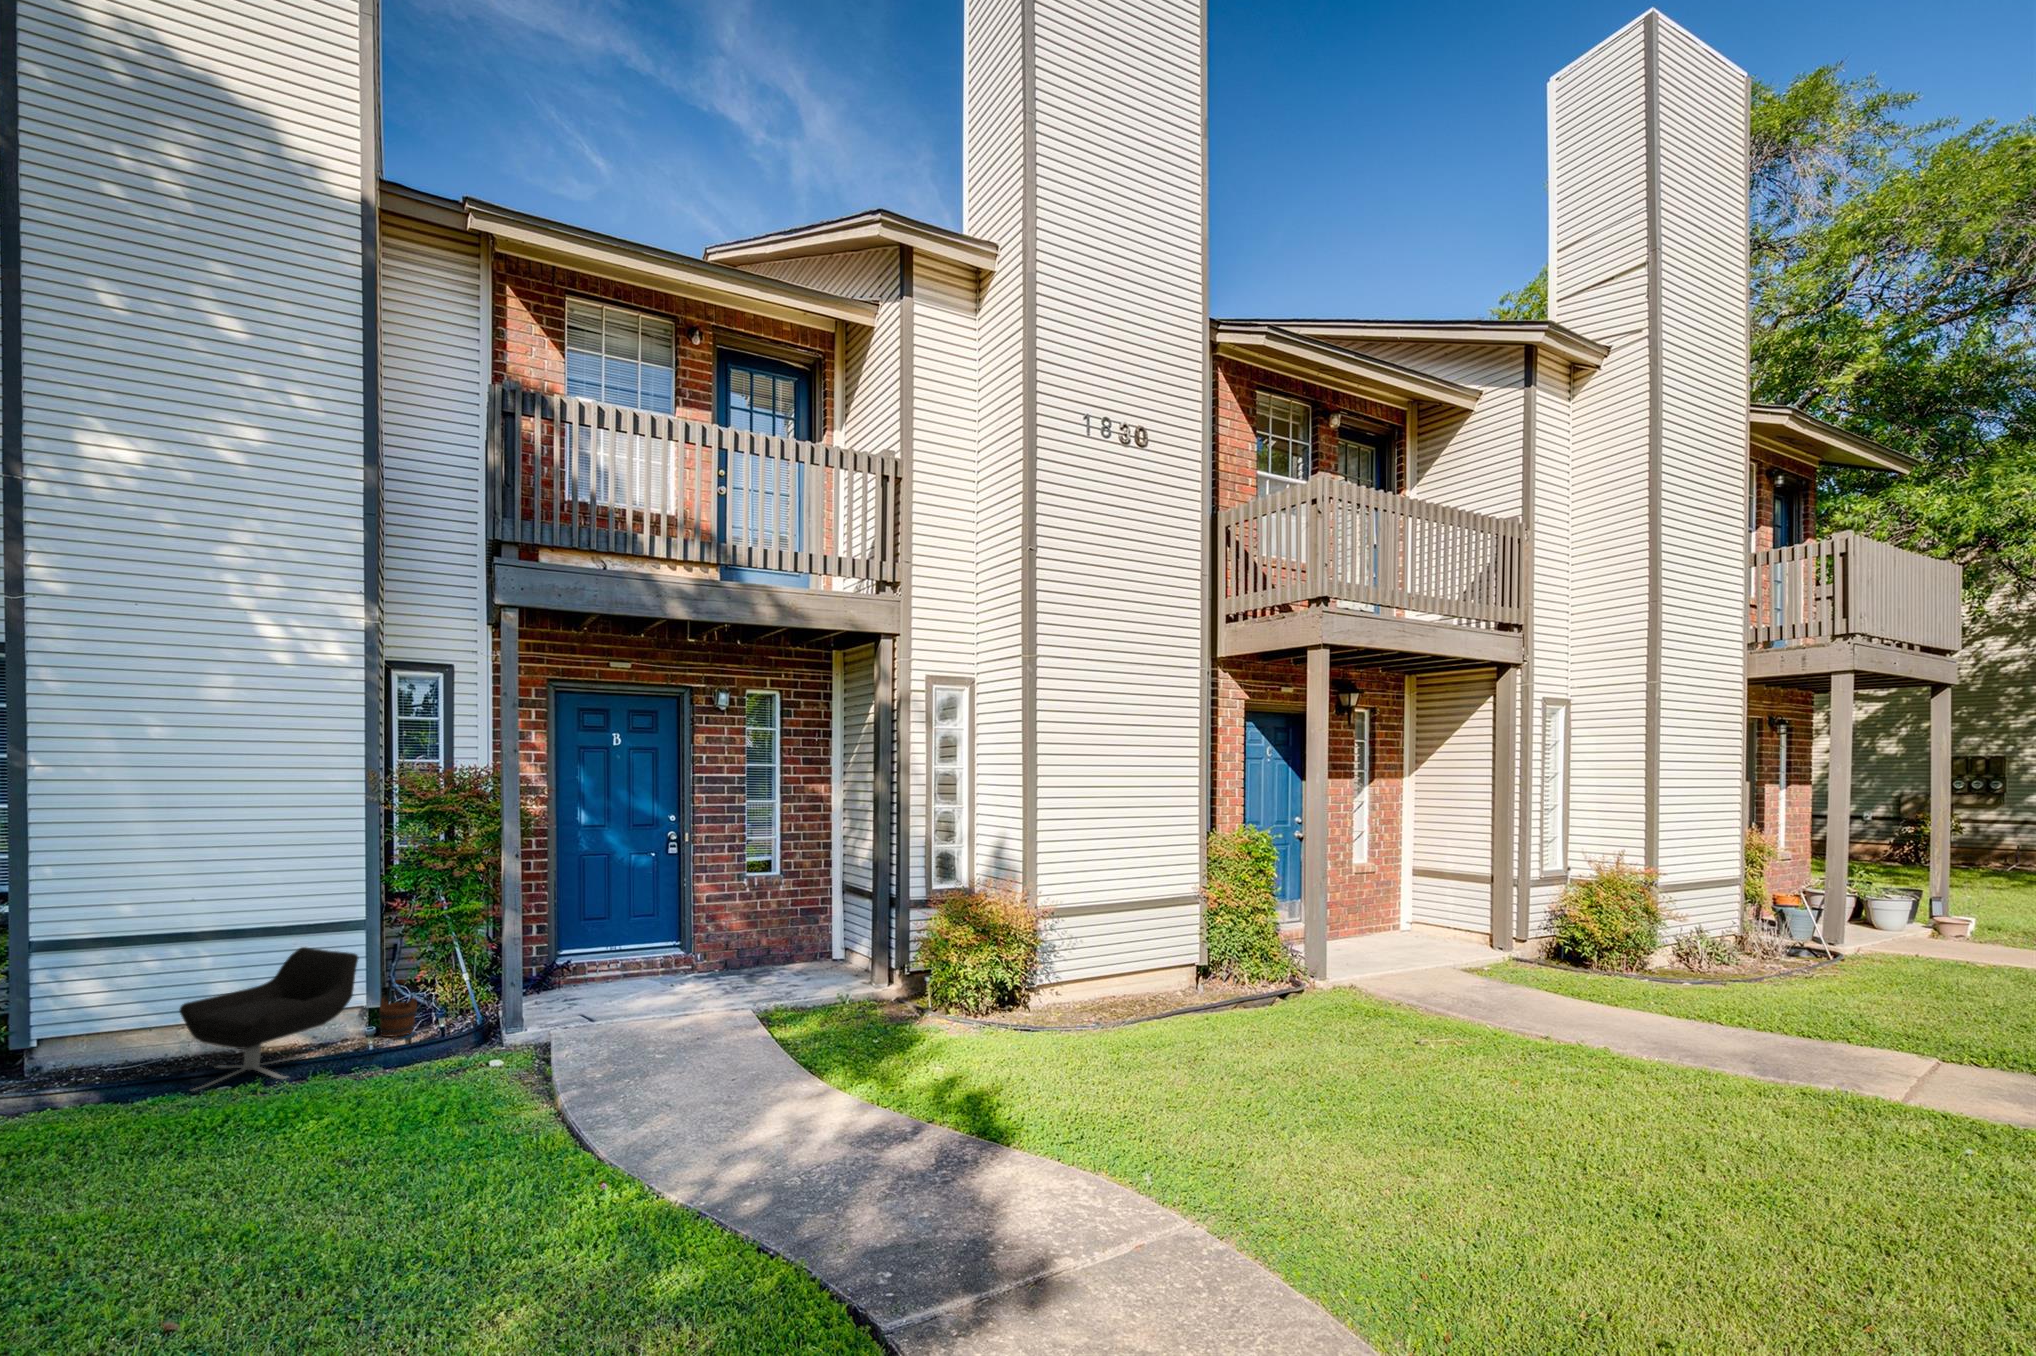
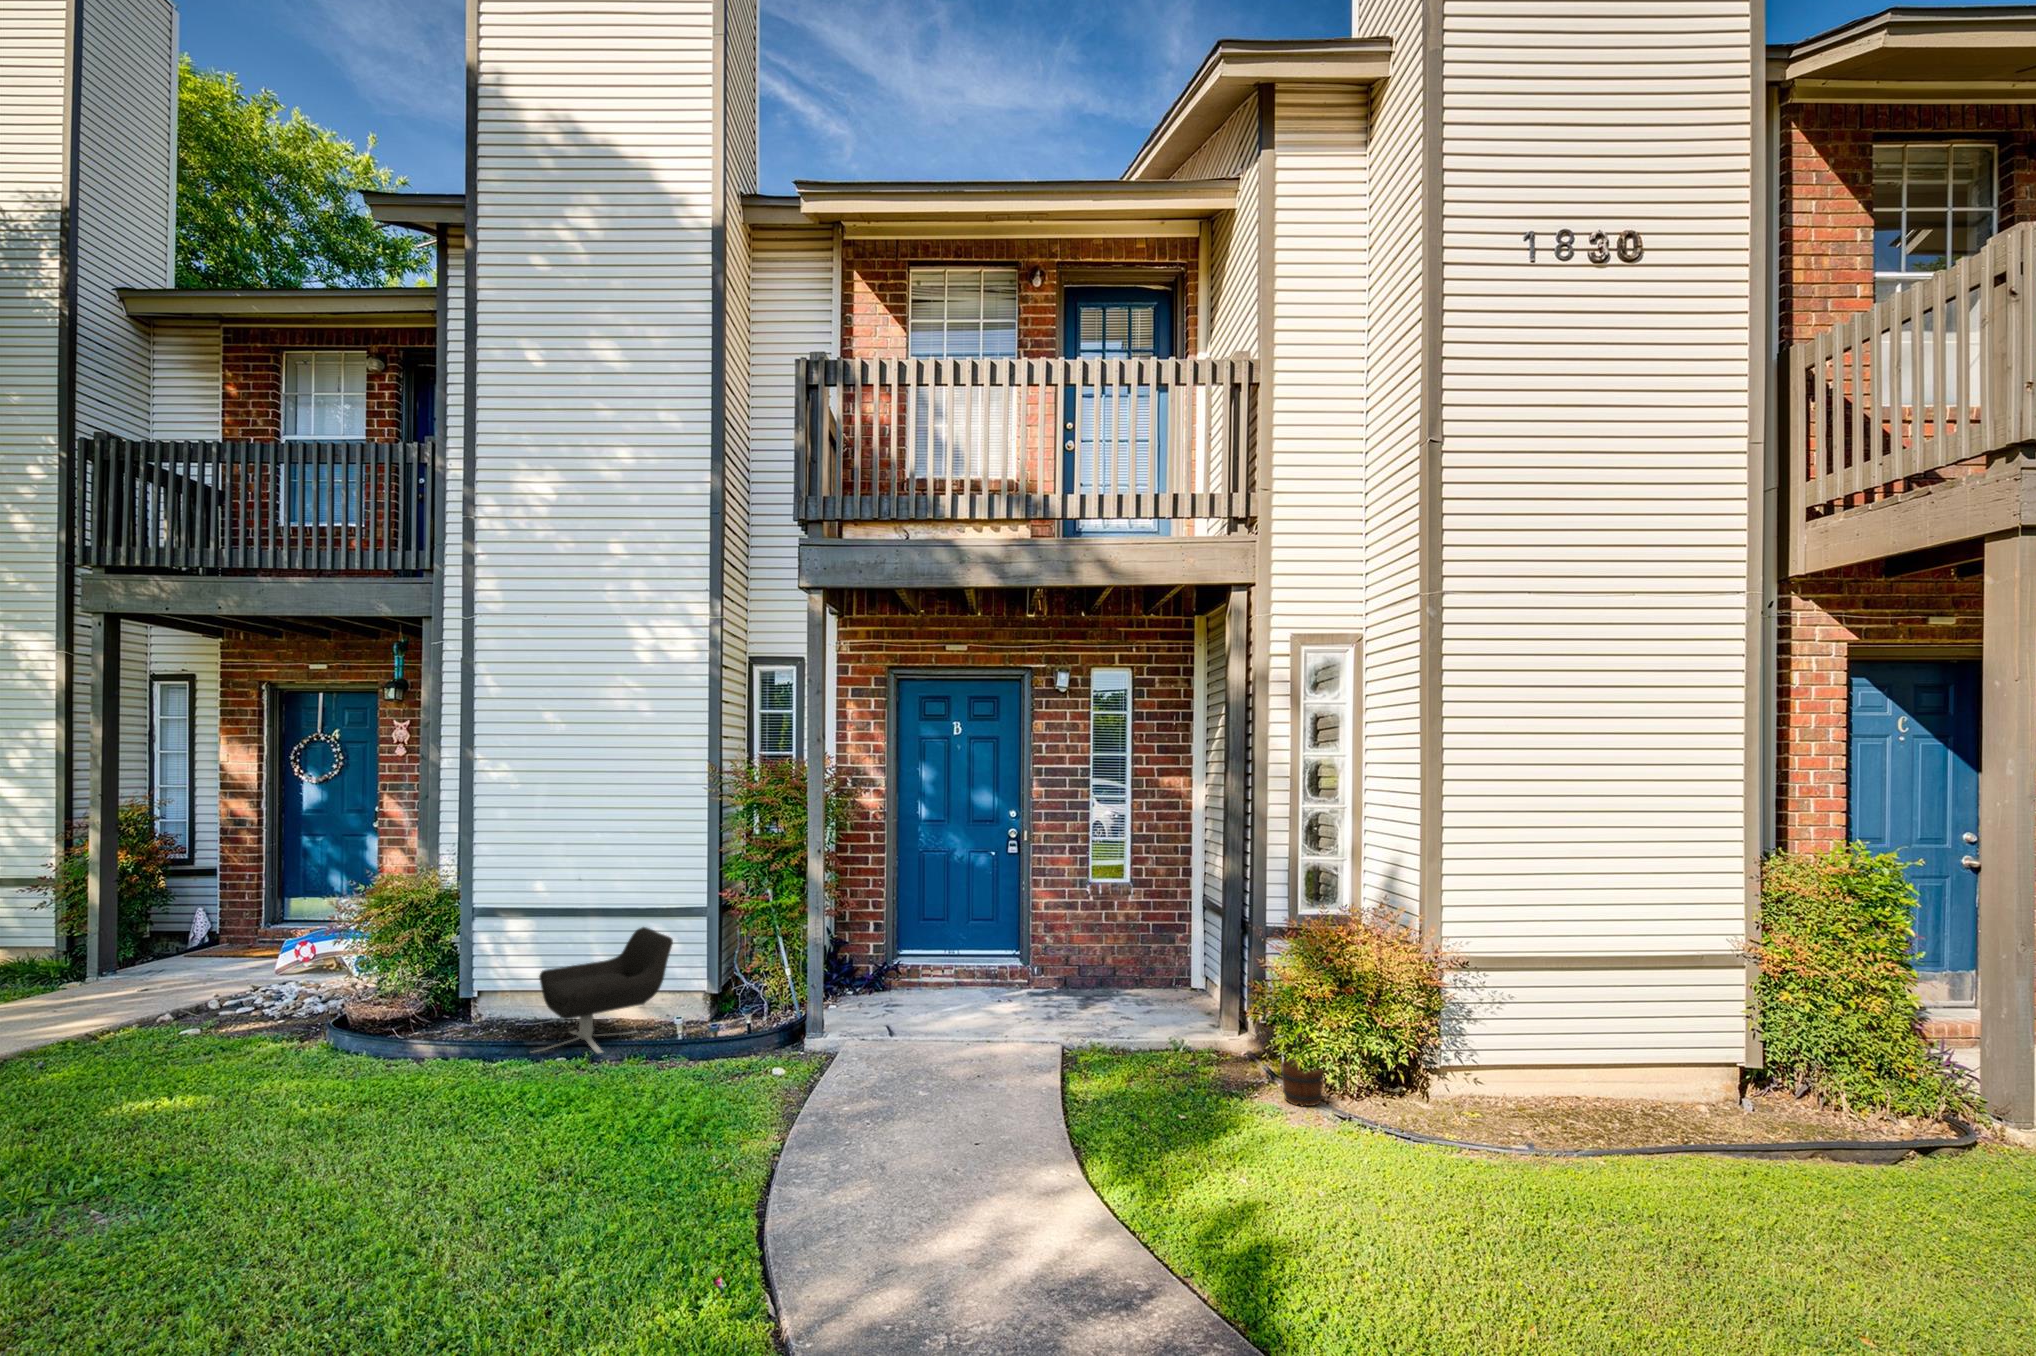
wooden bucket: present [379,979,417,1037] -> present [1281,1033,1323,1106]

